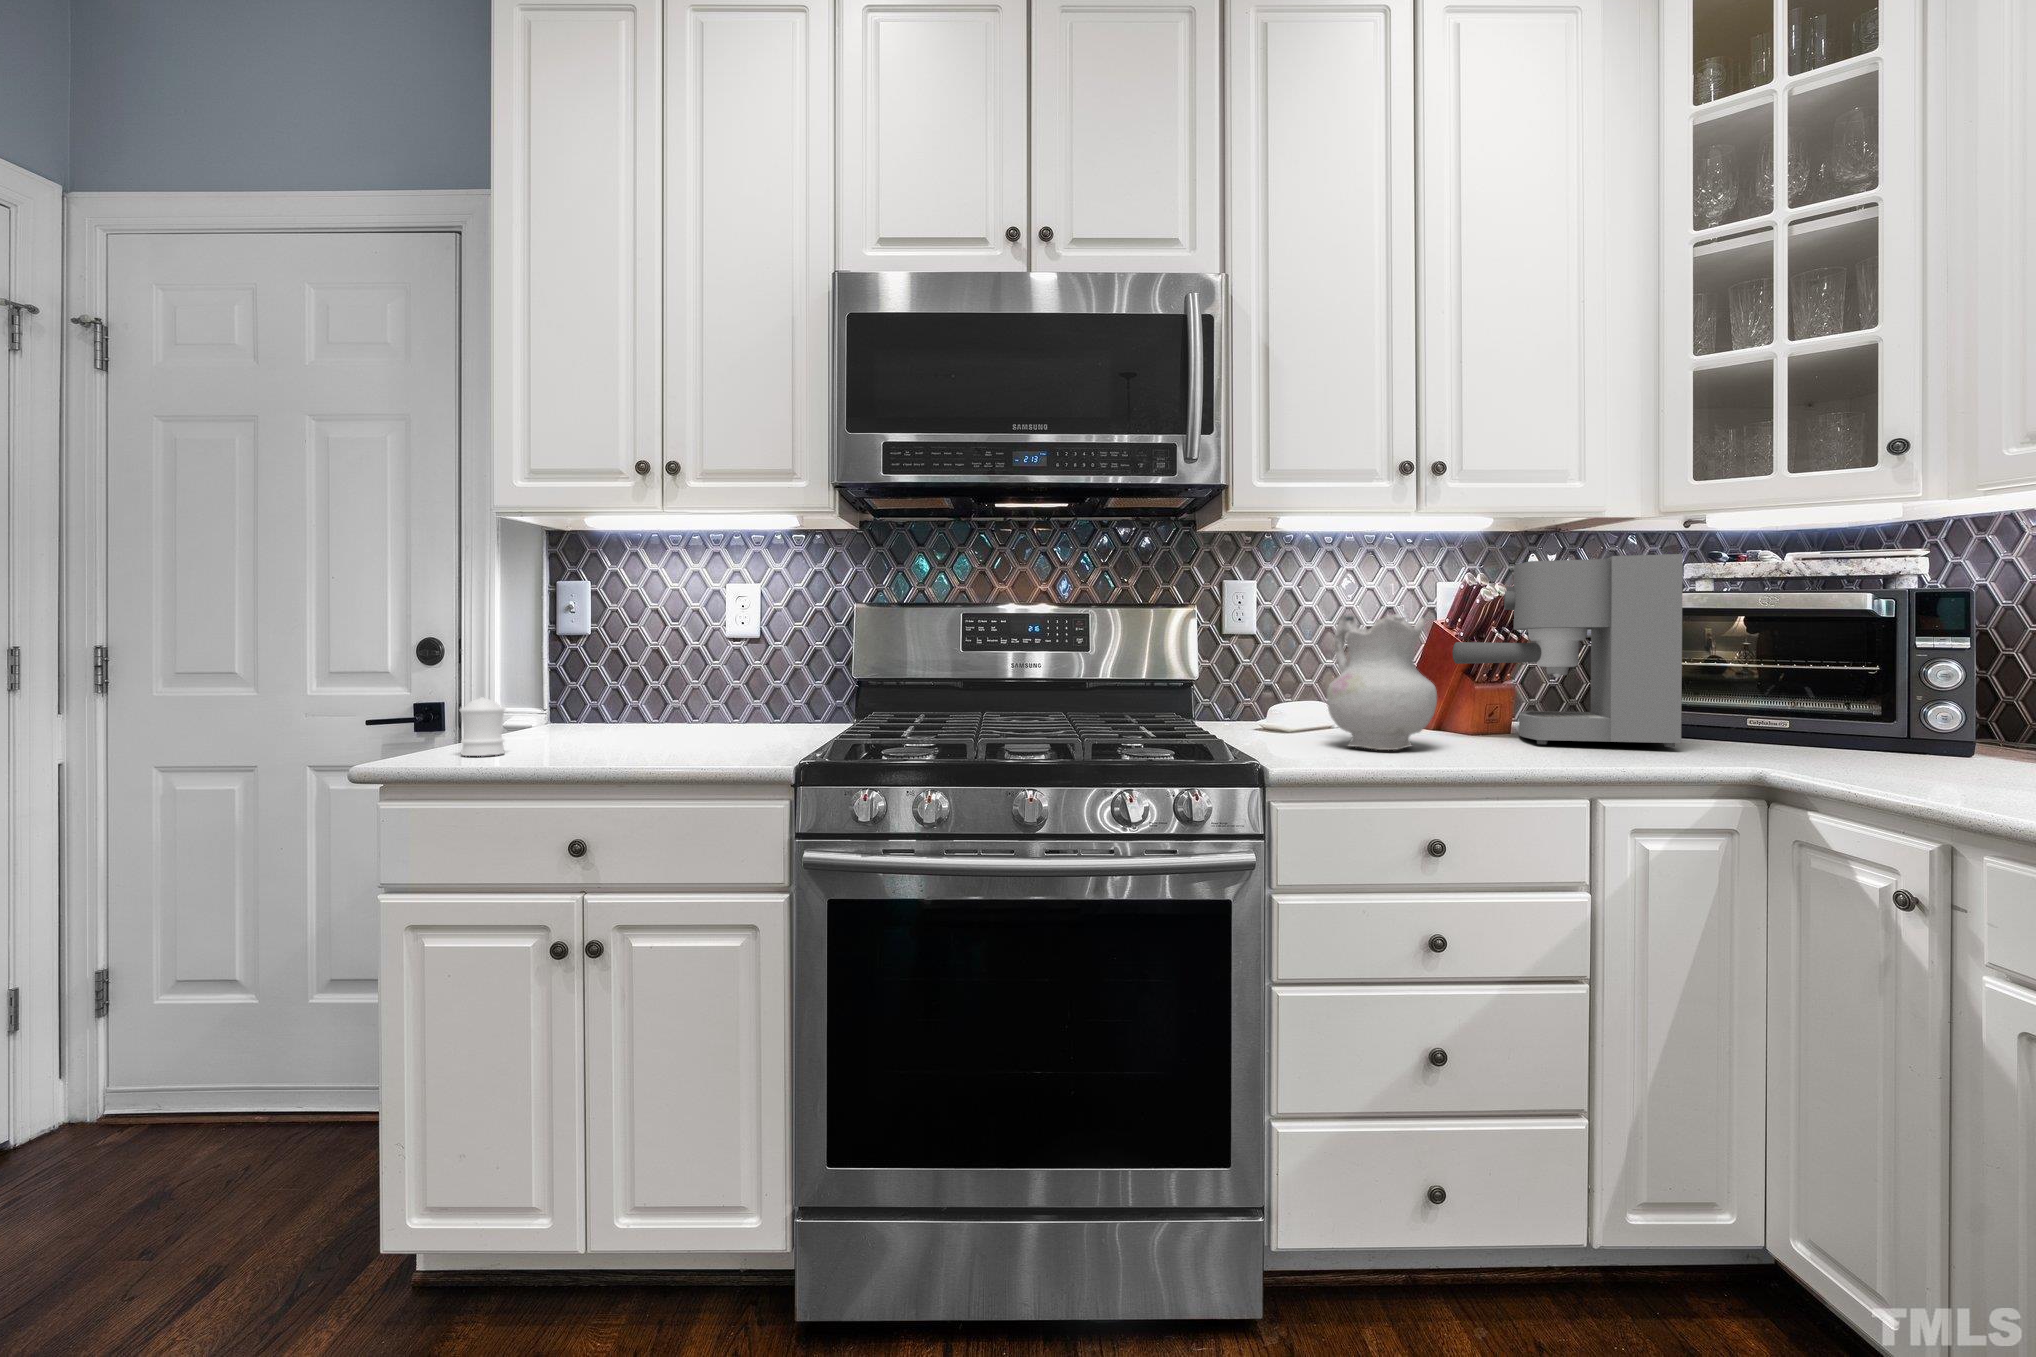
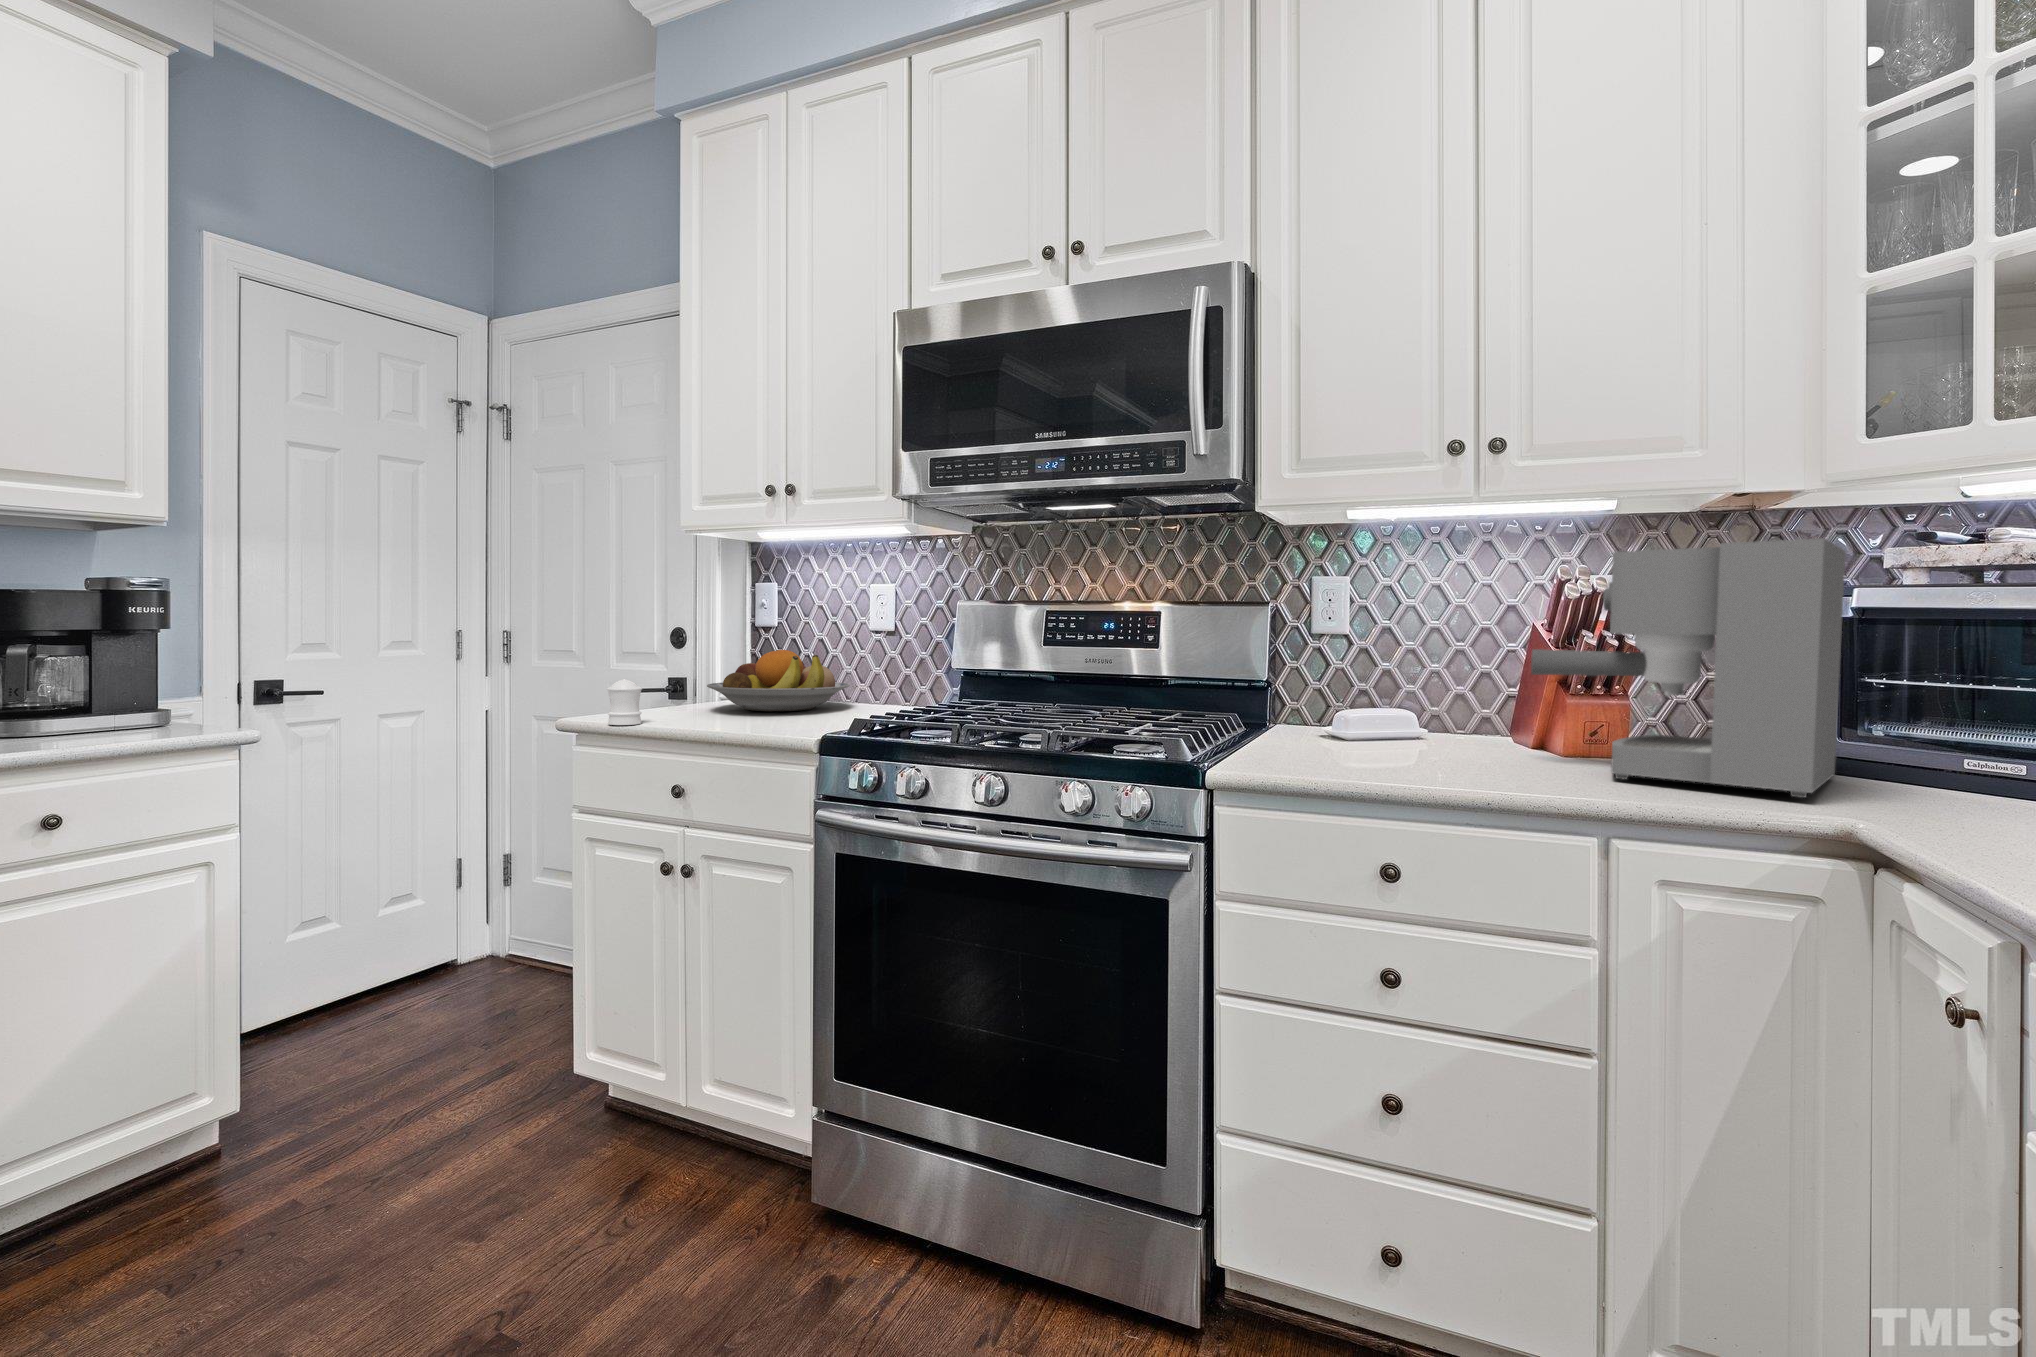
ceramic pitcher: present [1326,614,1437,750] -> none [1337,616,1466,773]
fruit bowl: none [540,660,717,734] -> present [707,650,850,711]

